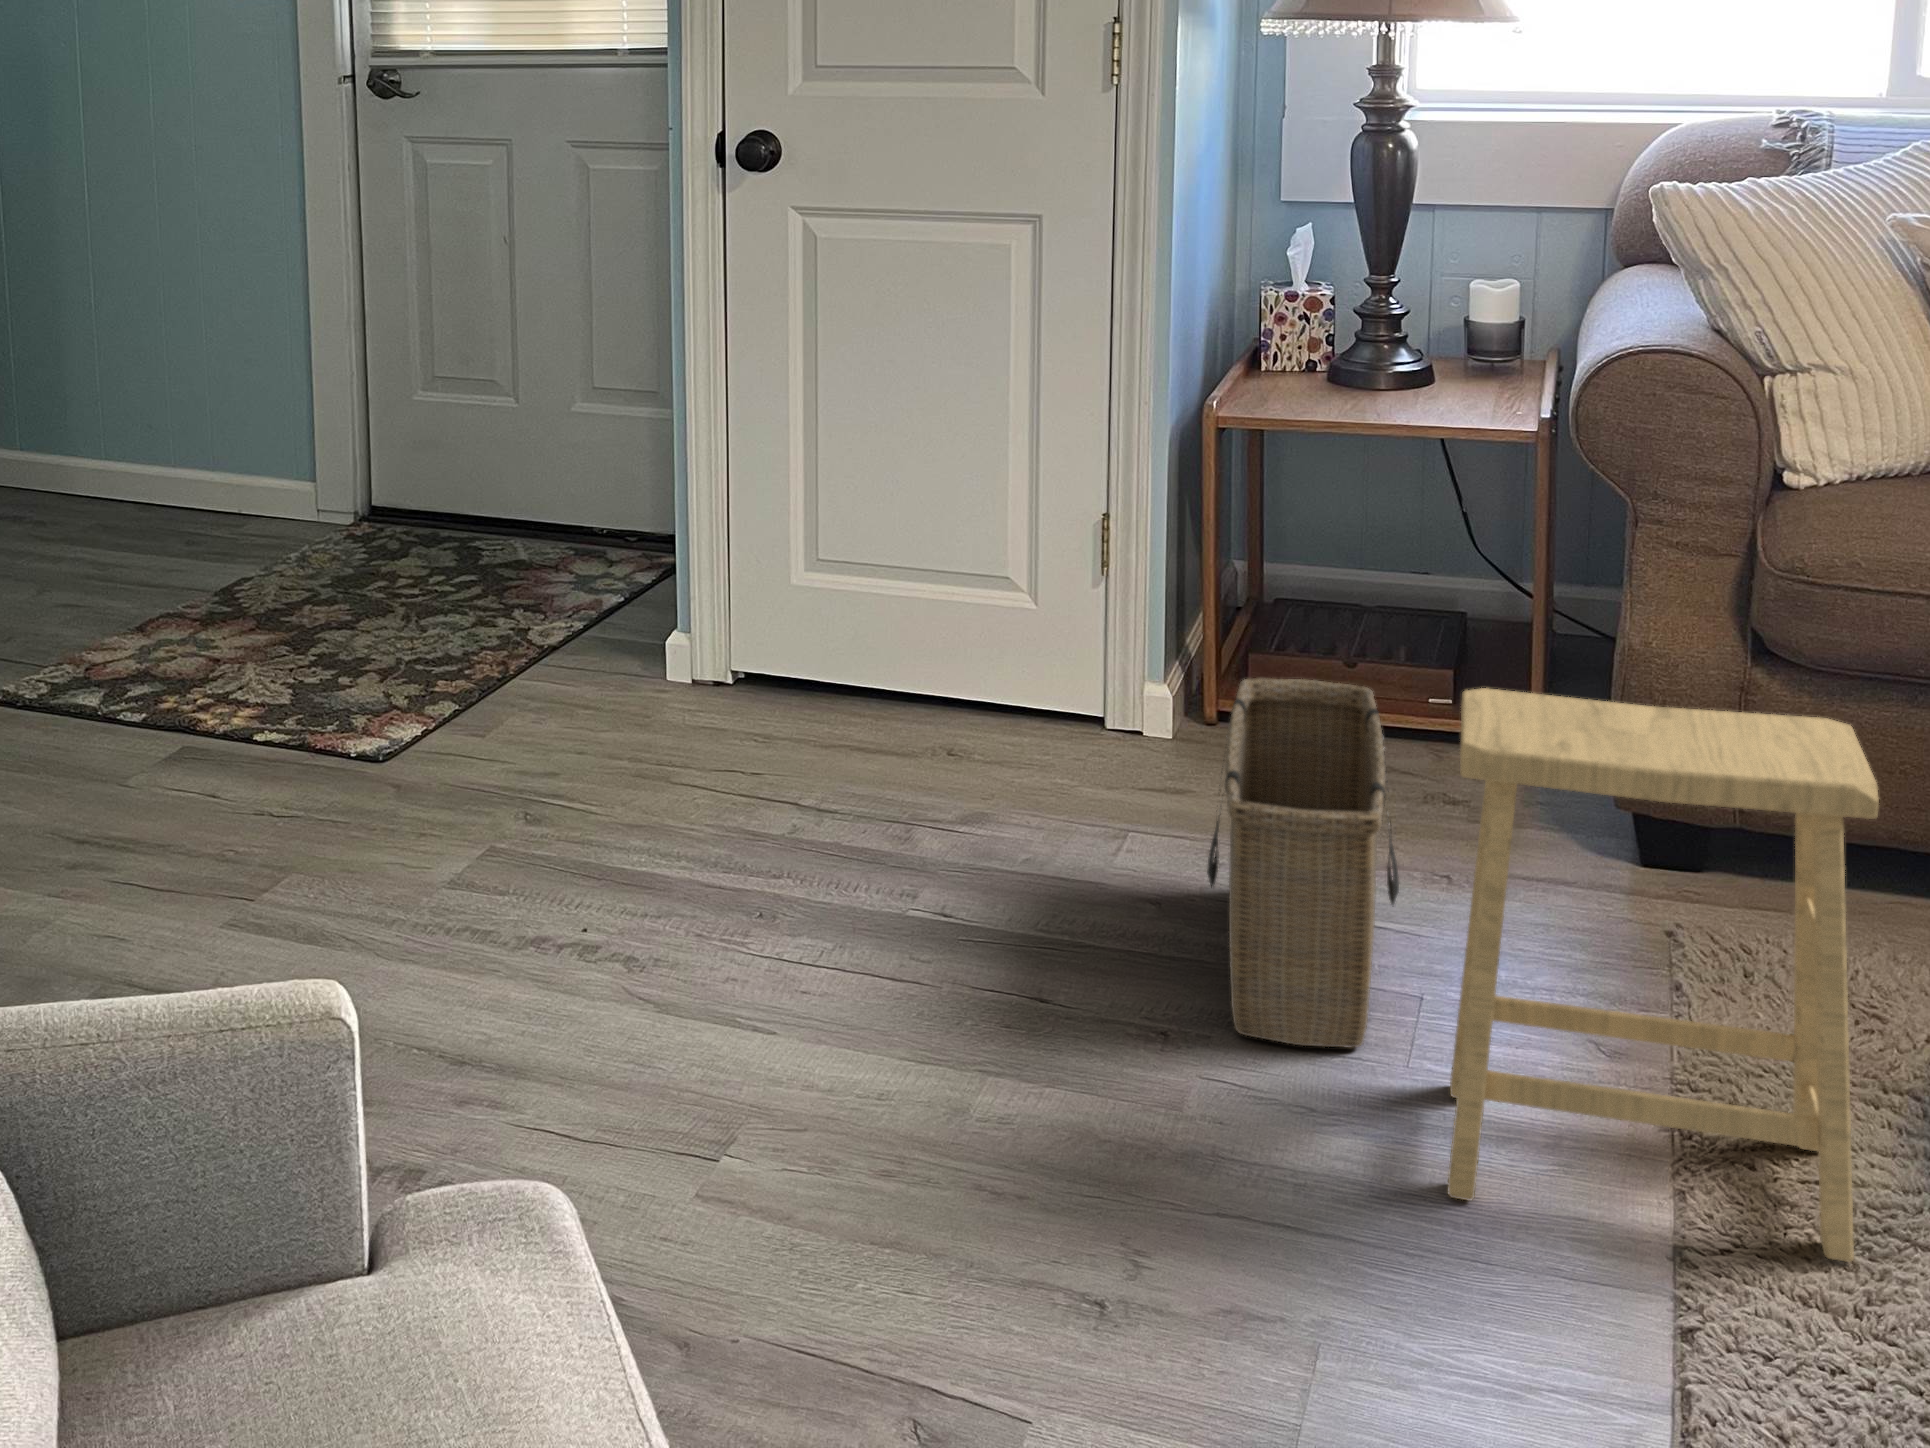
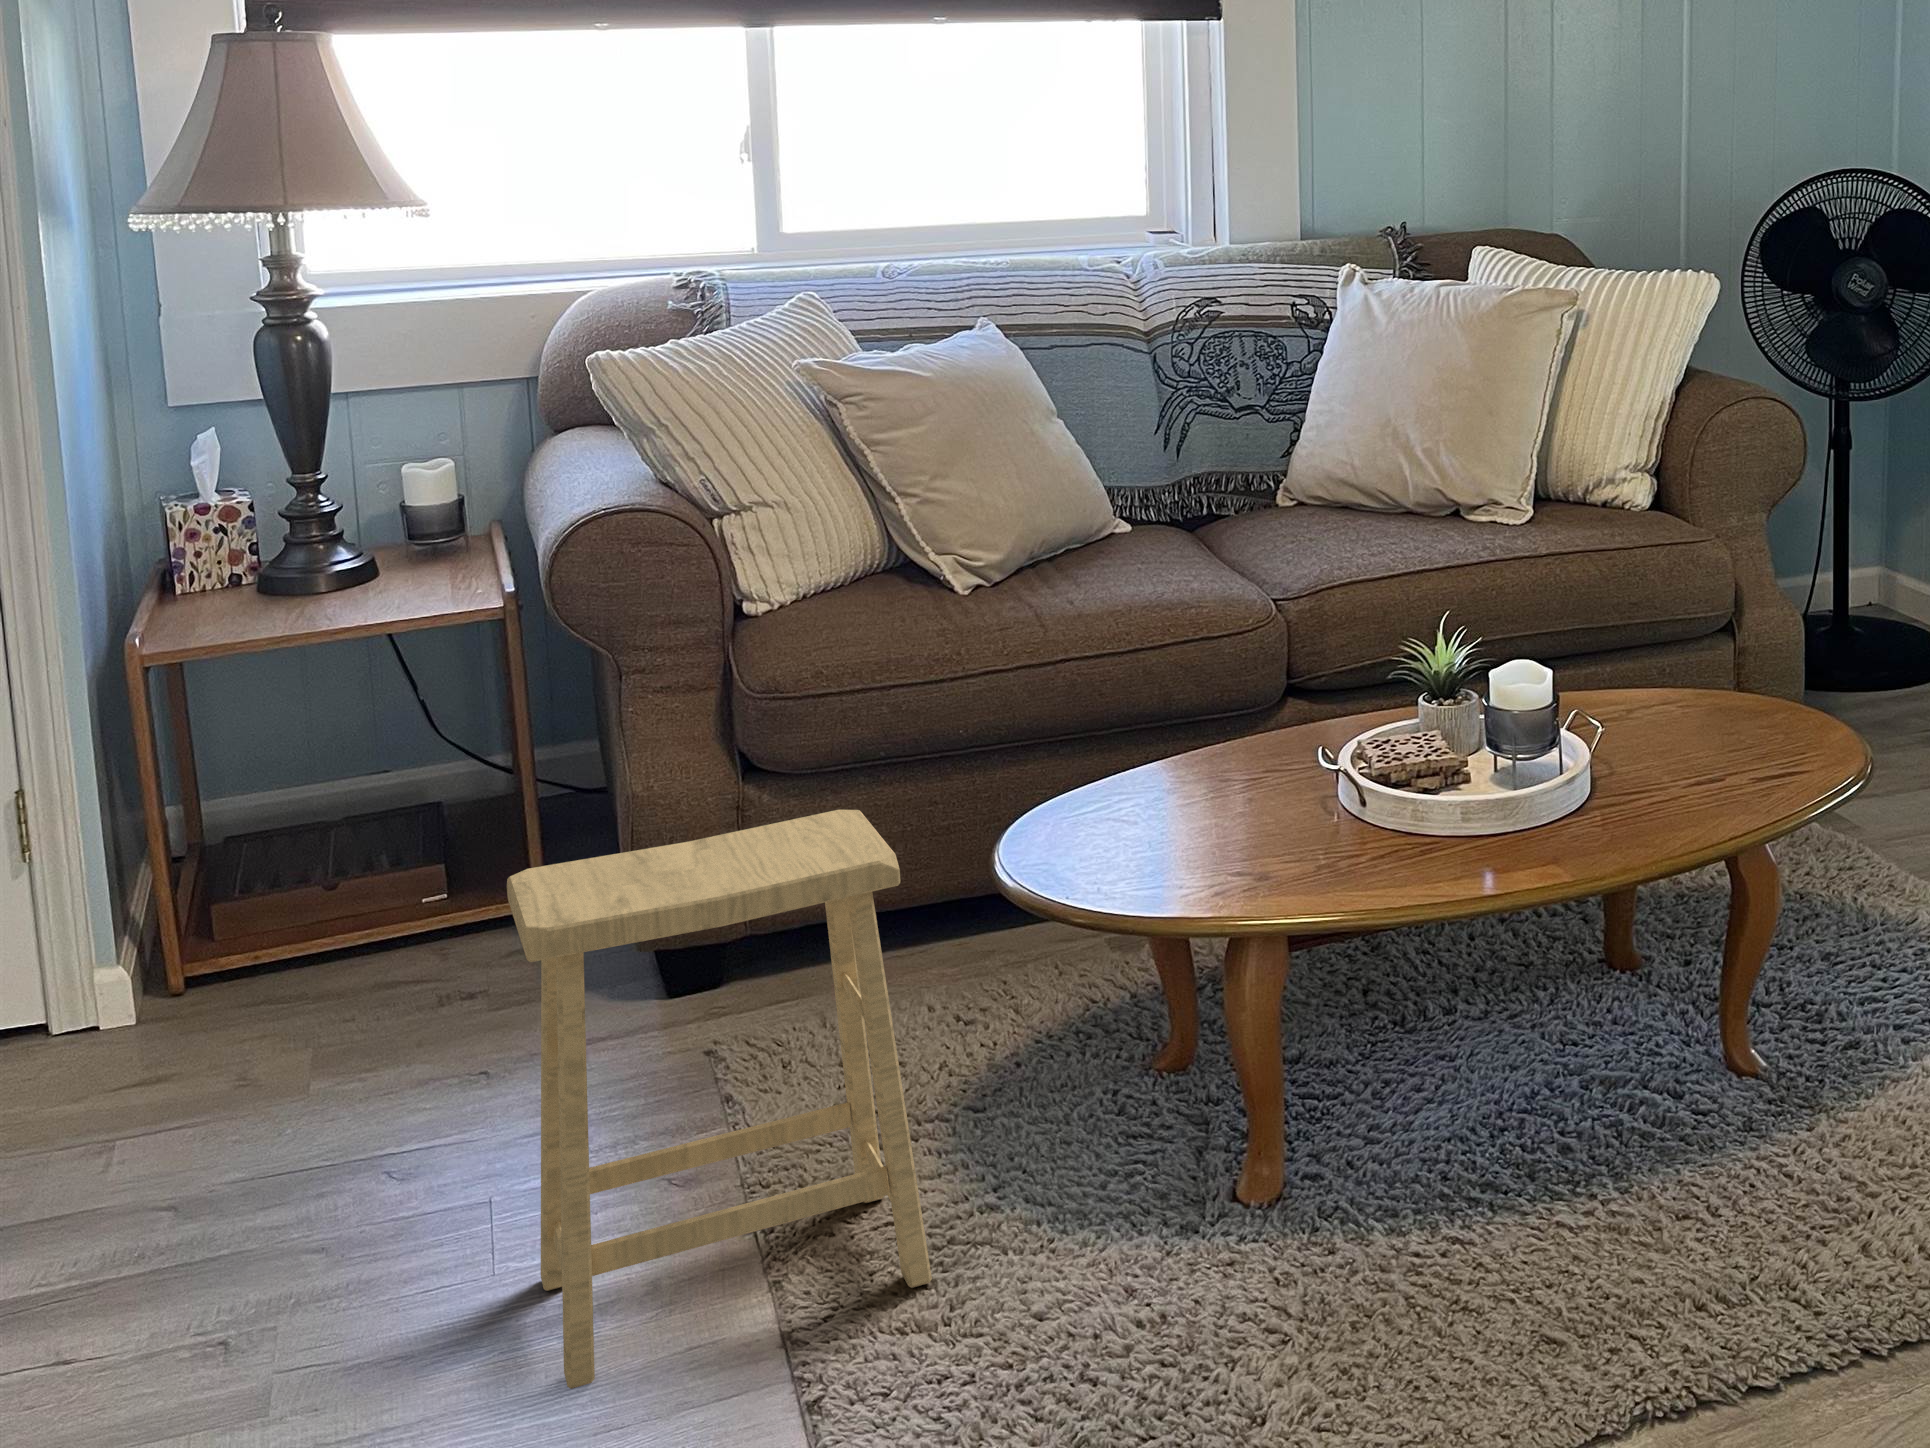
basket: present [1207,678,1399,1048] -> none [230,906,453,1322]

